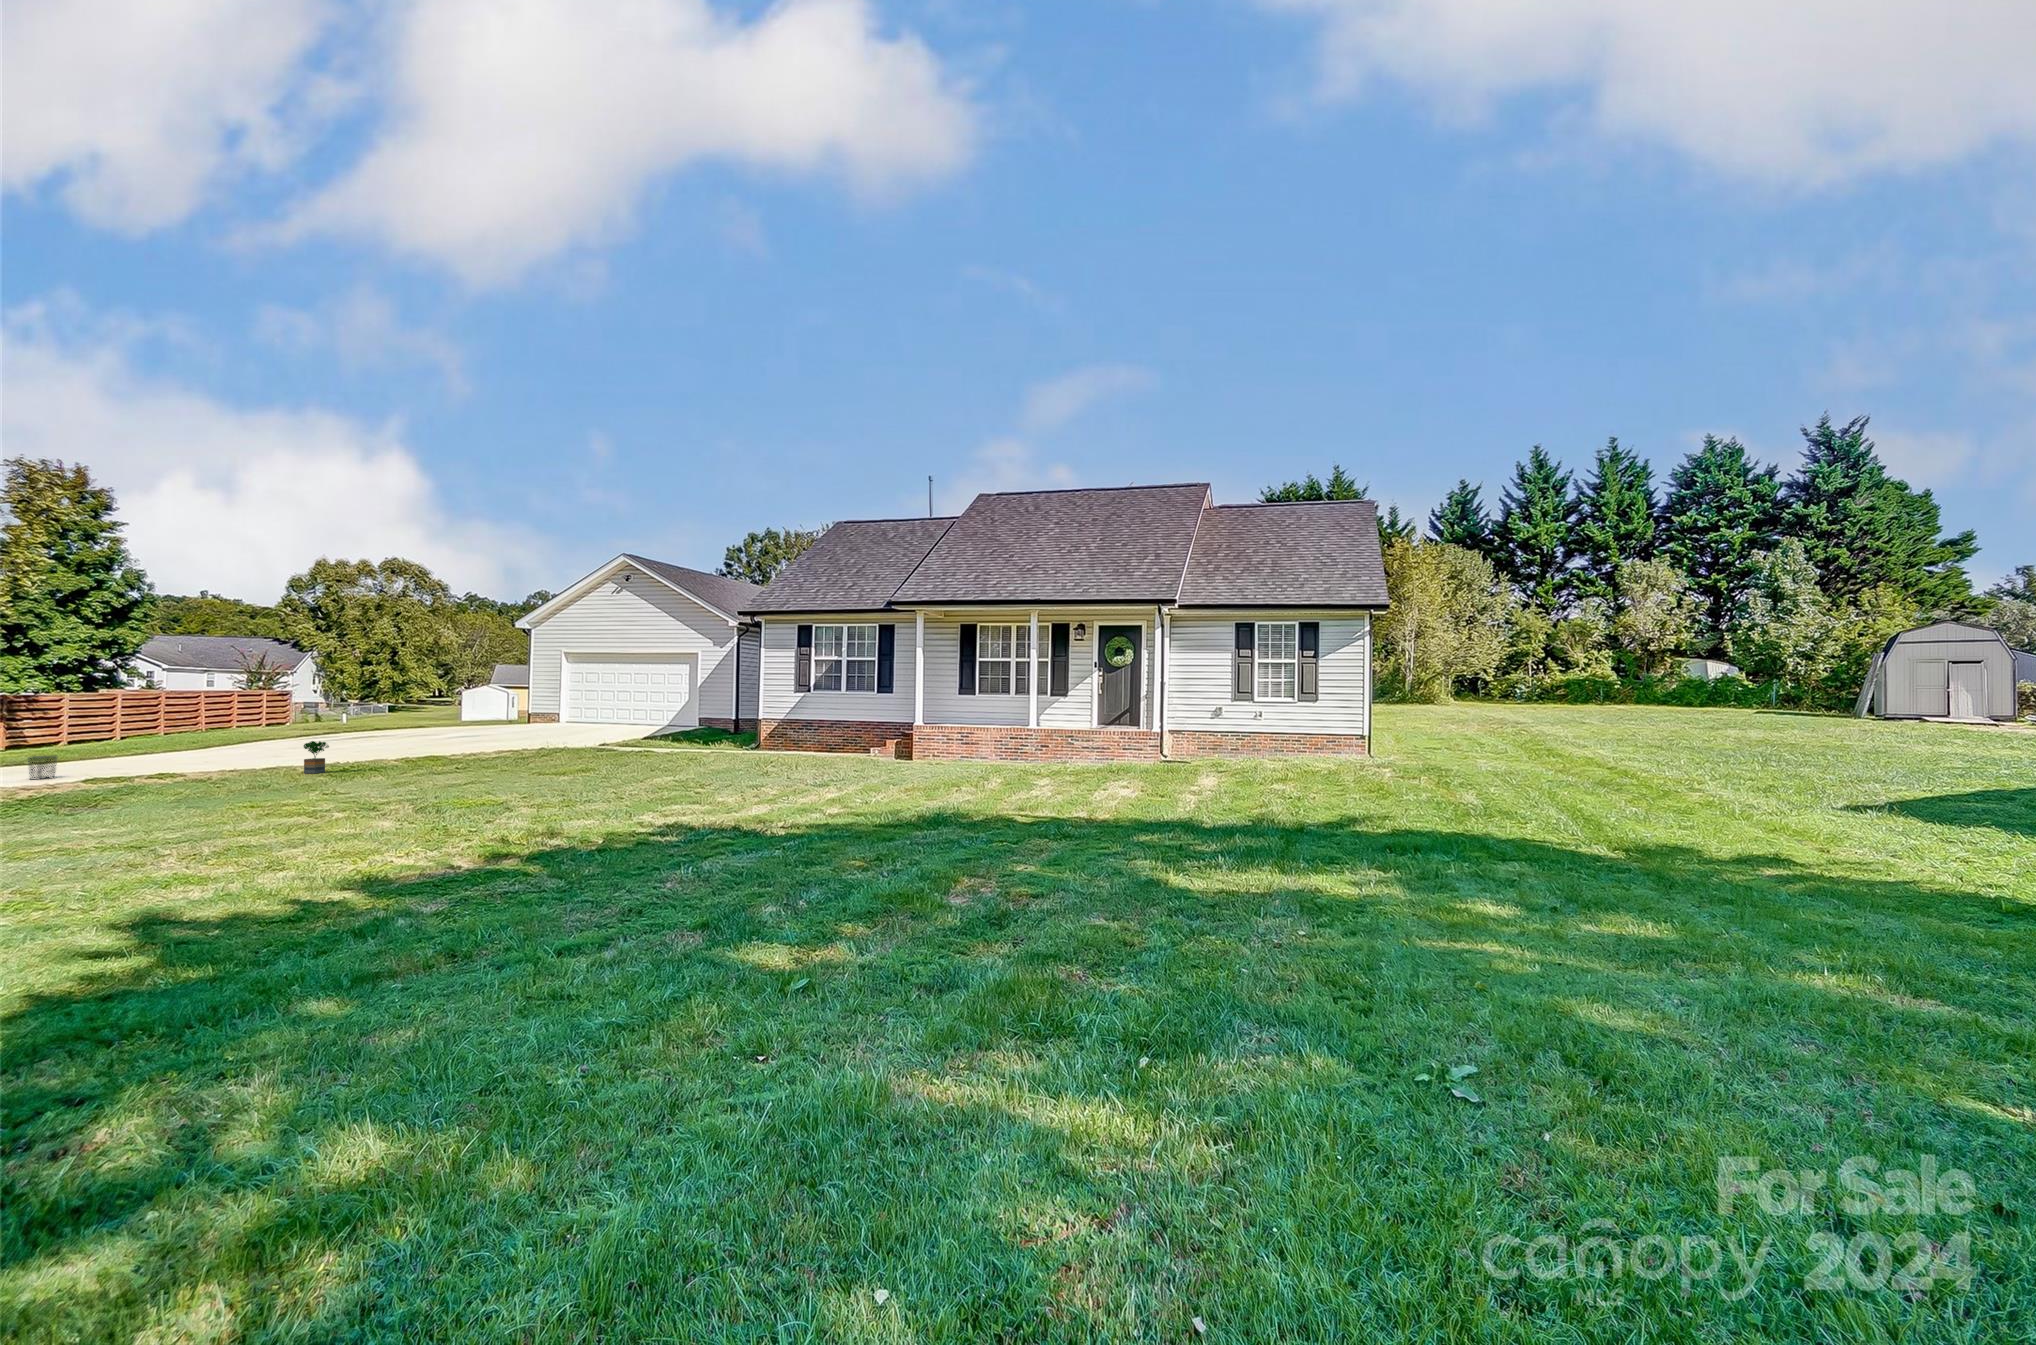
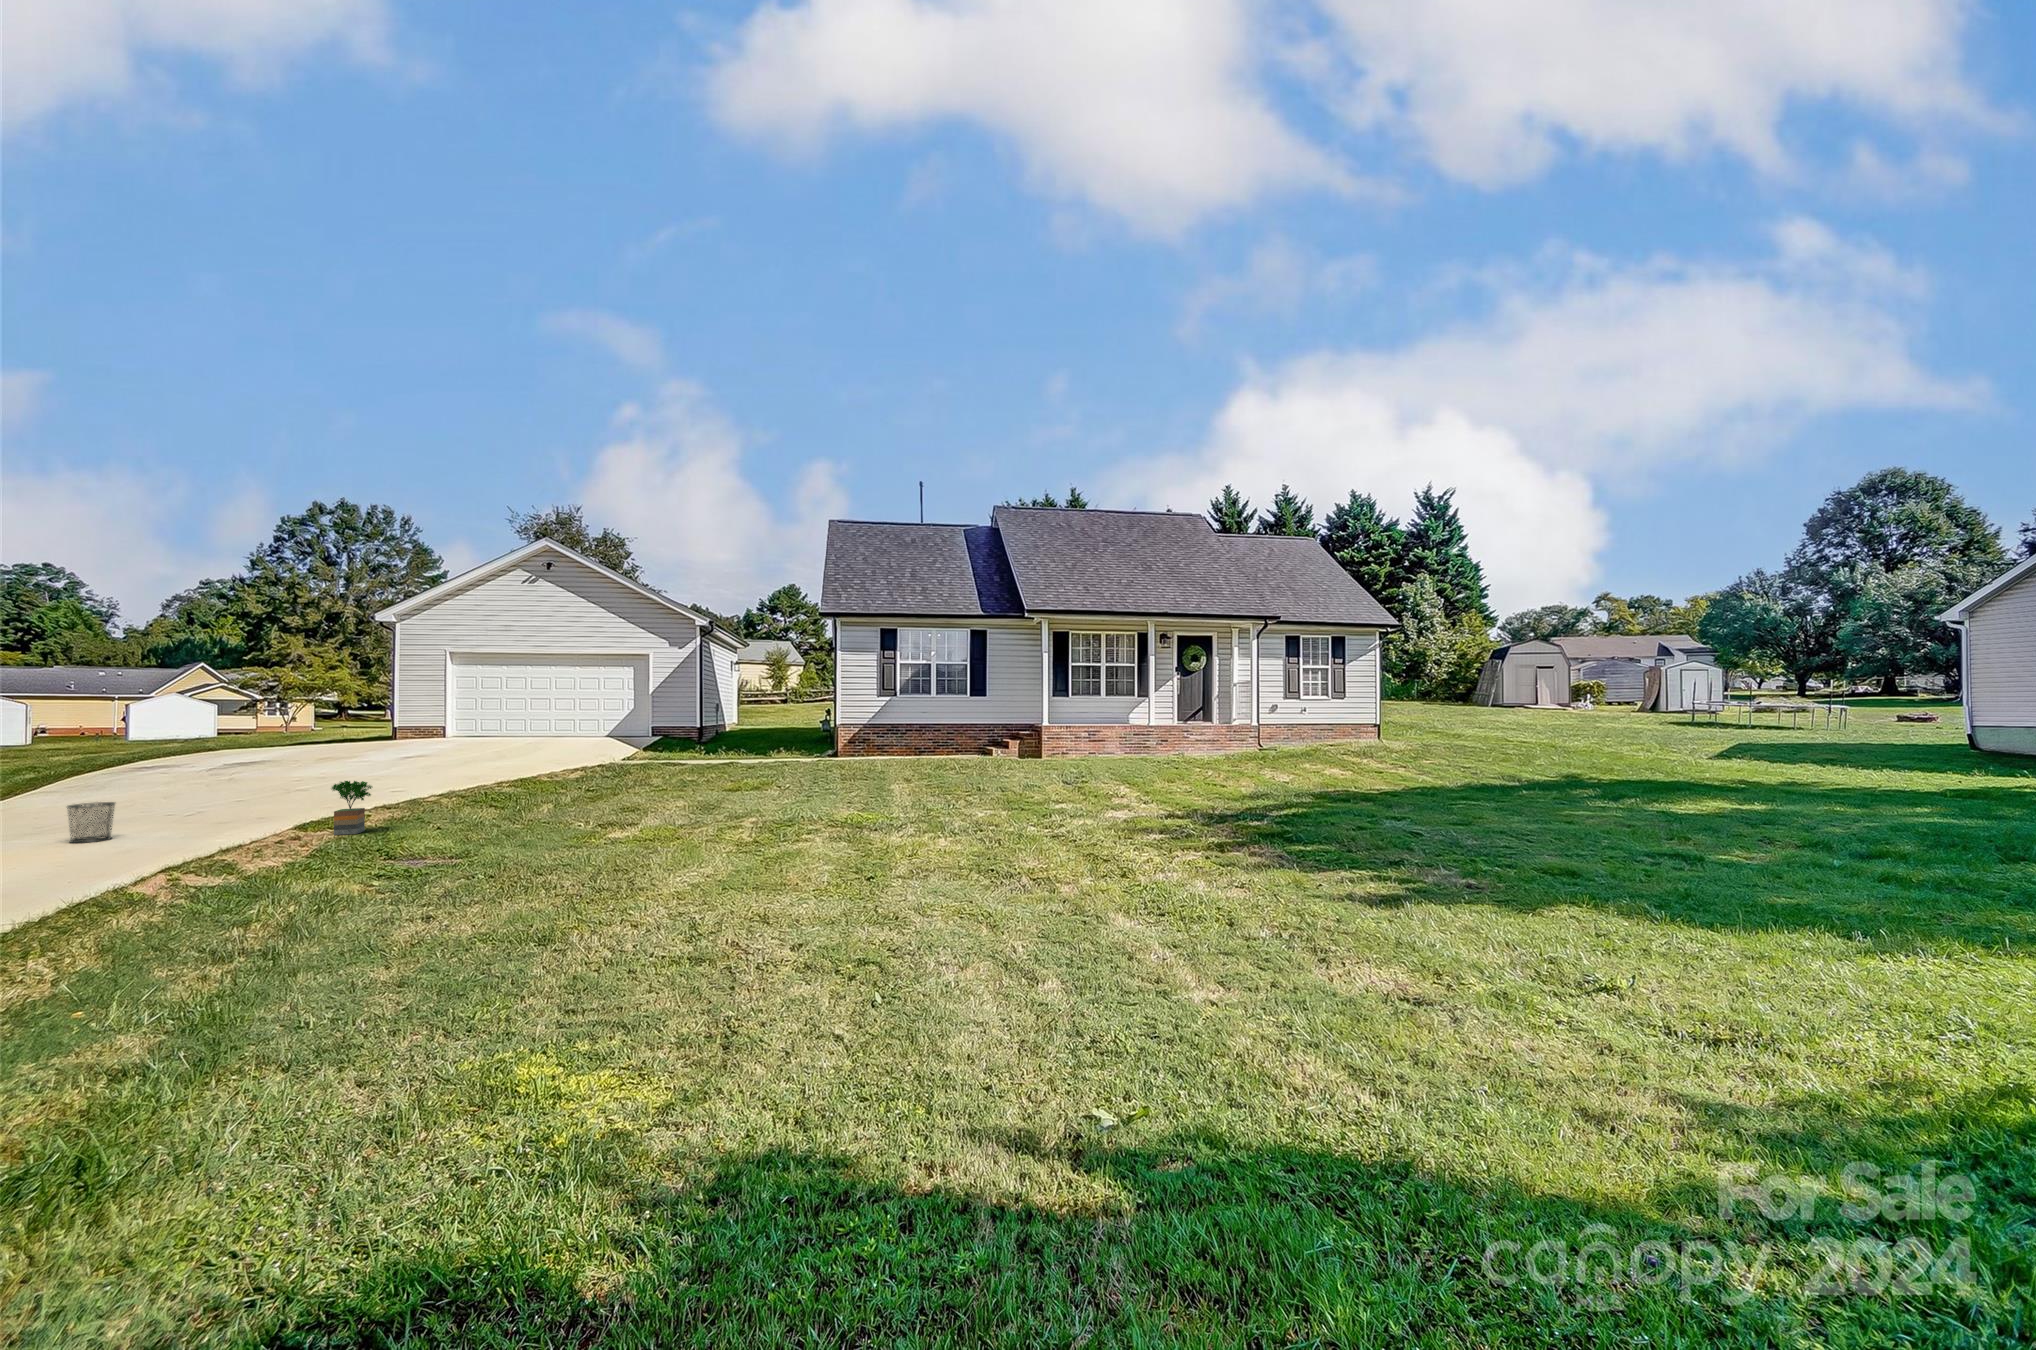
potted tree: present [304,741,329,773] -> present [332,781,372,835]

